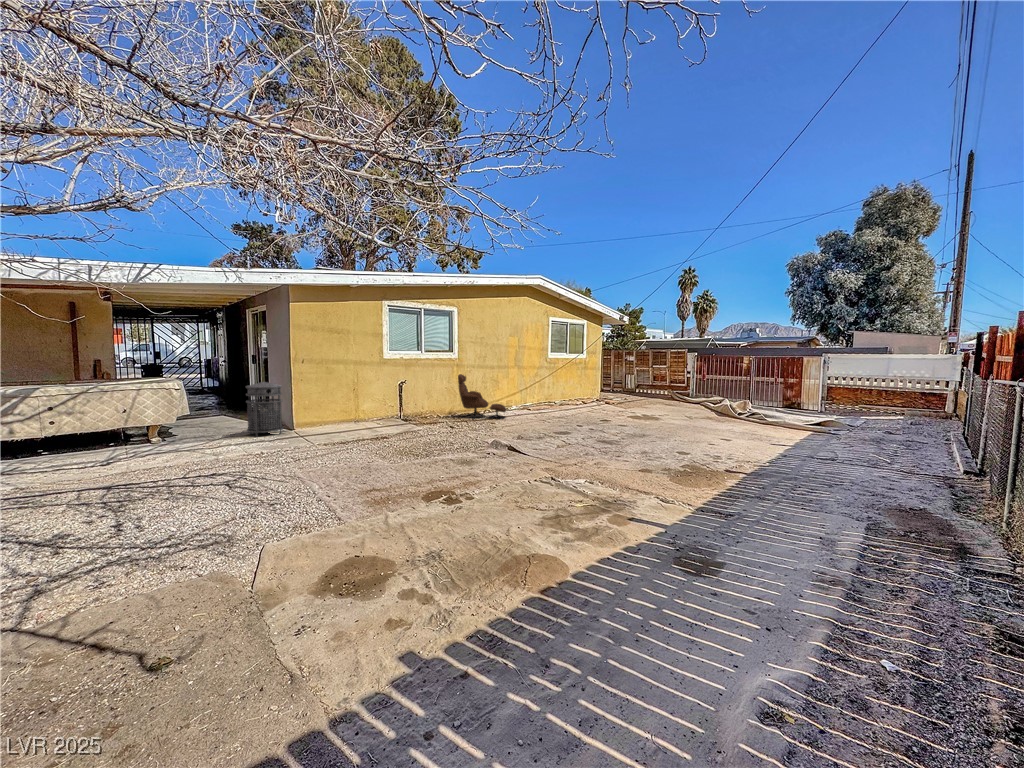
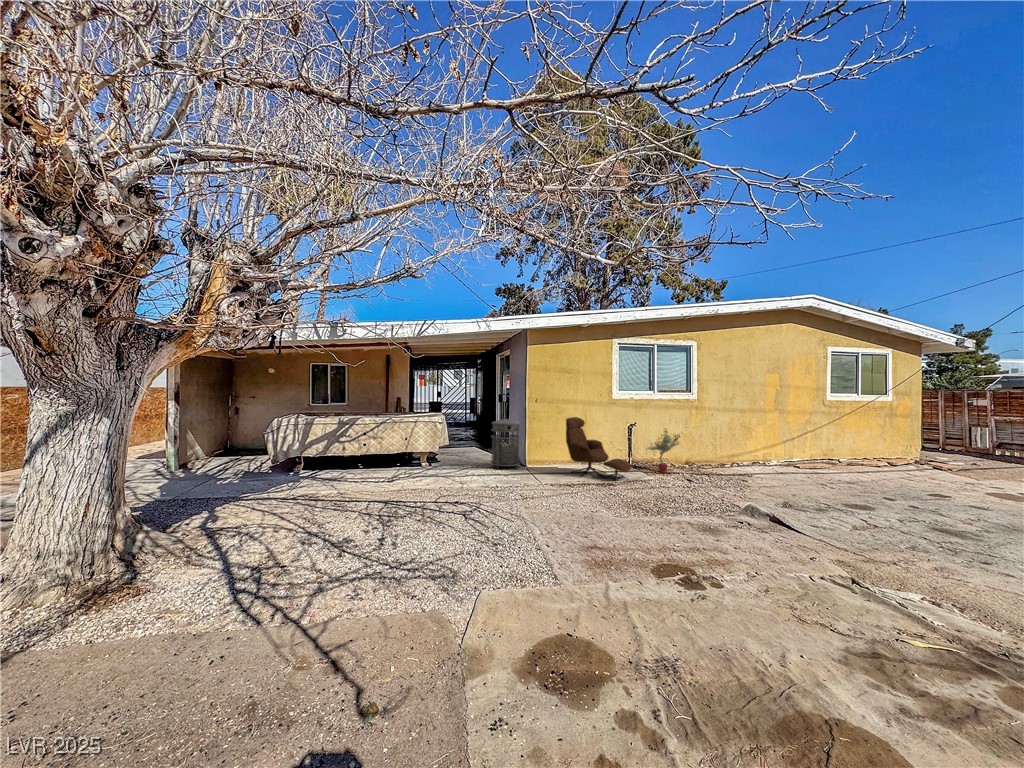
lounge chair: present [458,374,506,419] -> present [566,417,631,481]
potted tree: none [413,384,442,423] -> present [647,429,680,473]

